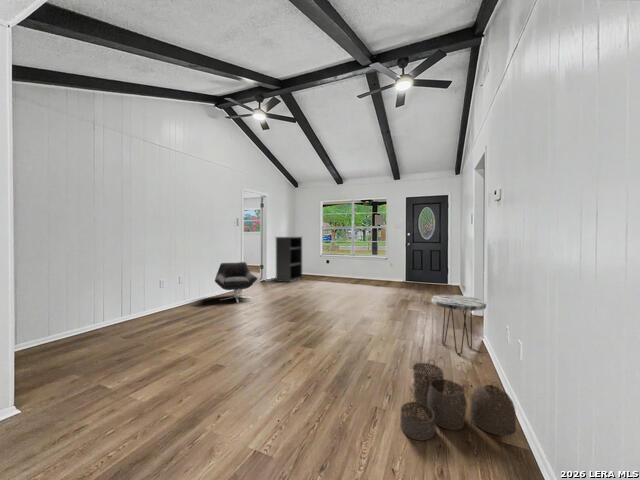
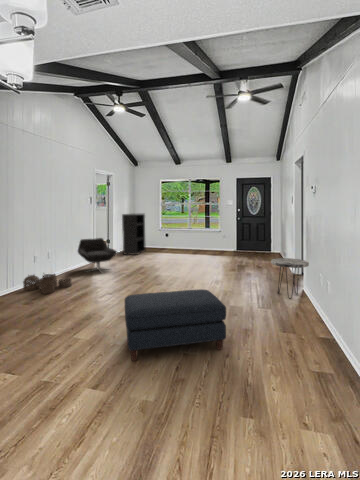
ottoman: none [162,339,325,453] -> present [125,289,226,361]
woven basket: present [400,361,516,441] -> present [23,274,71,294]

